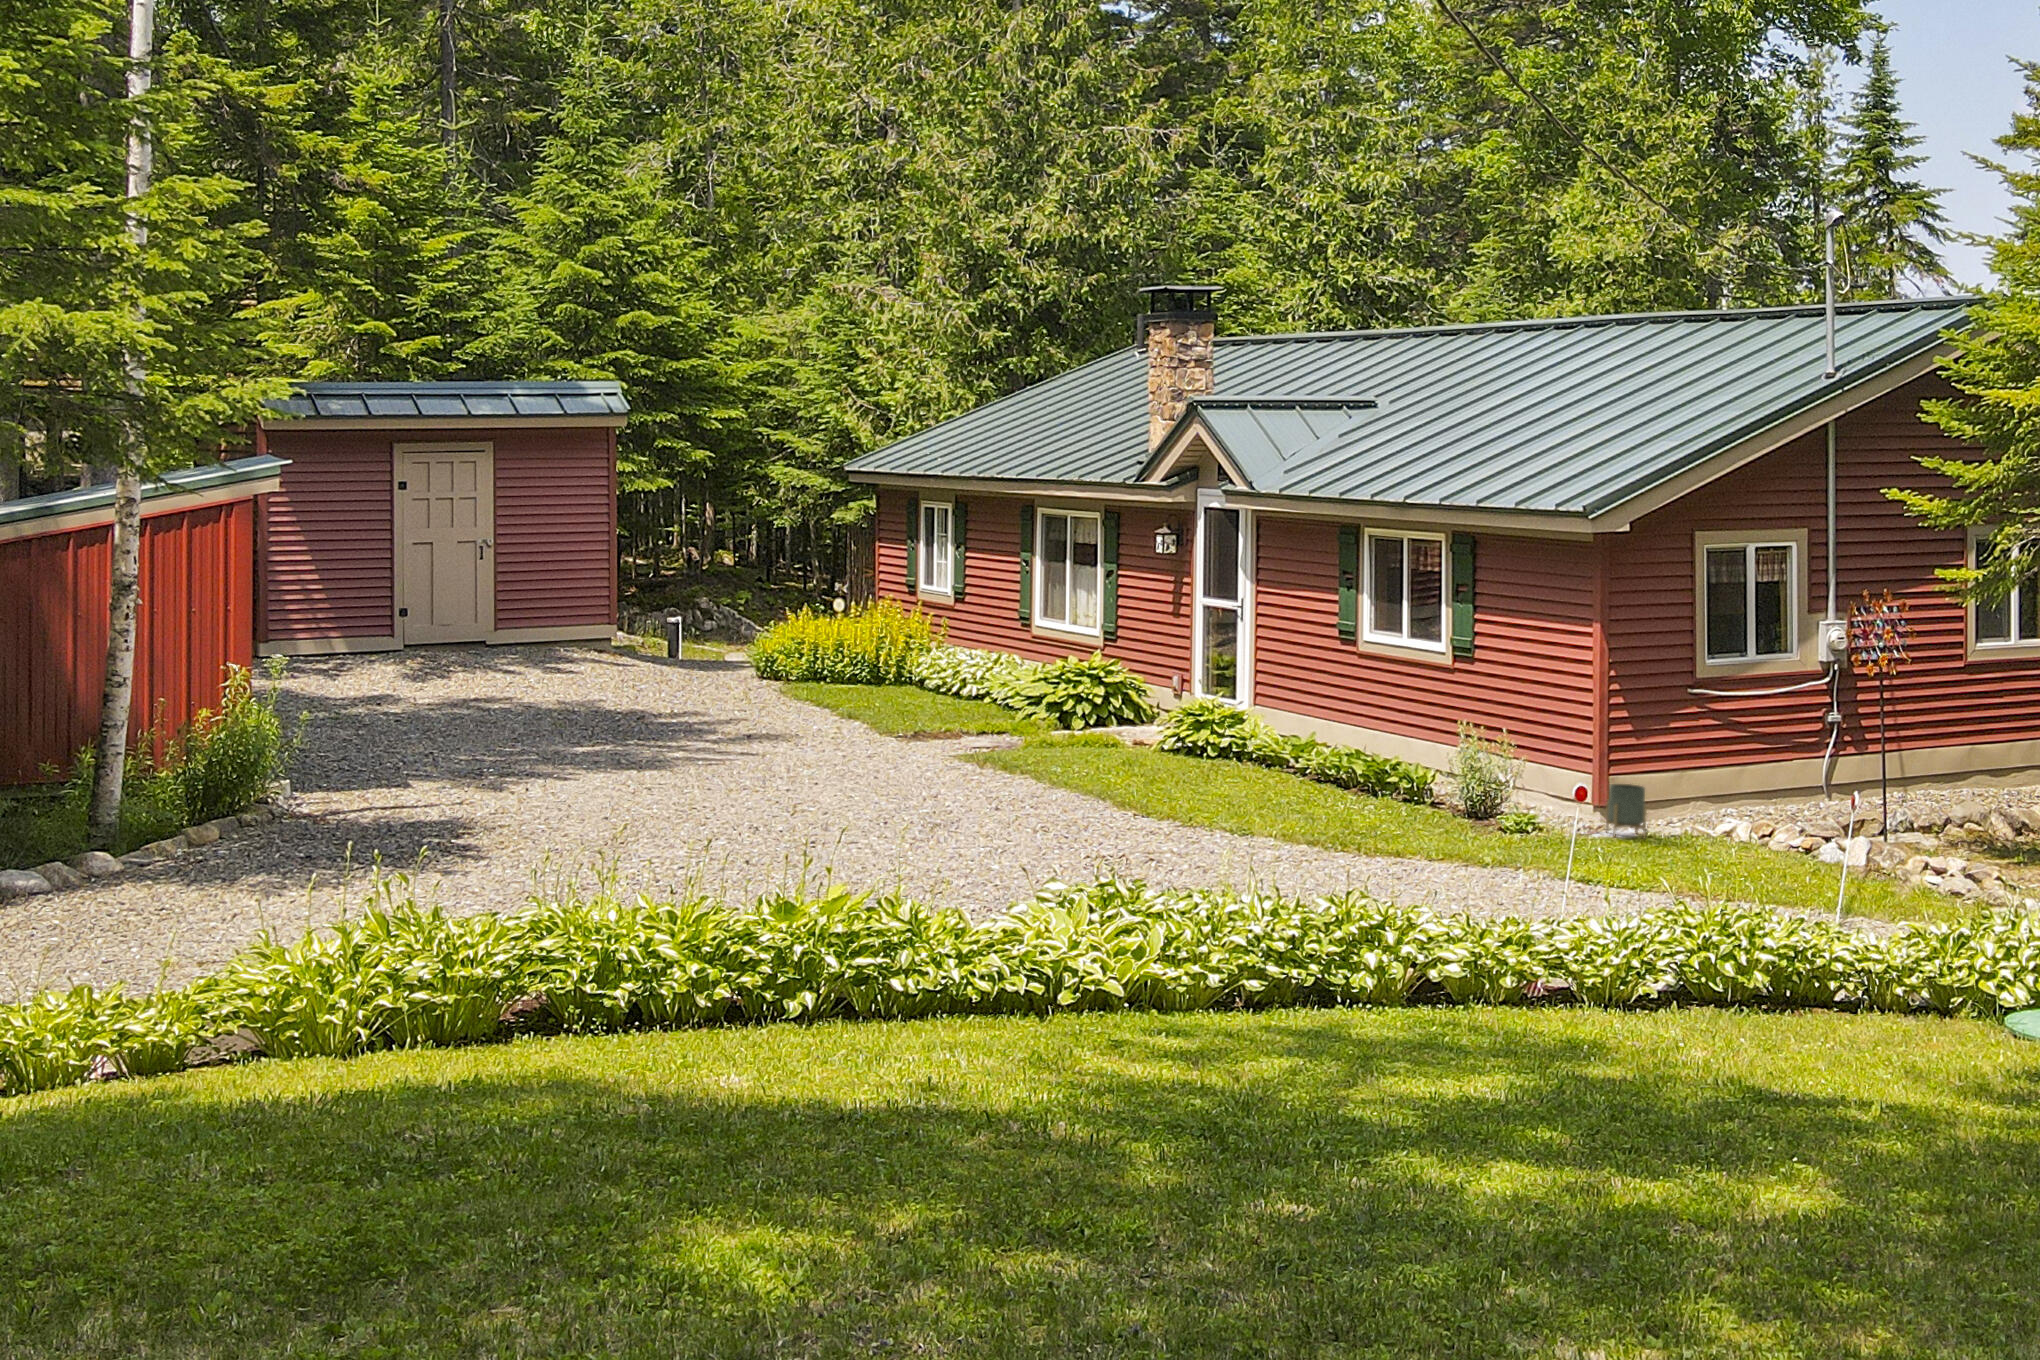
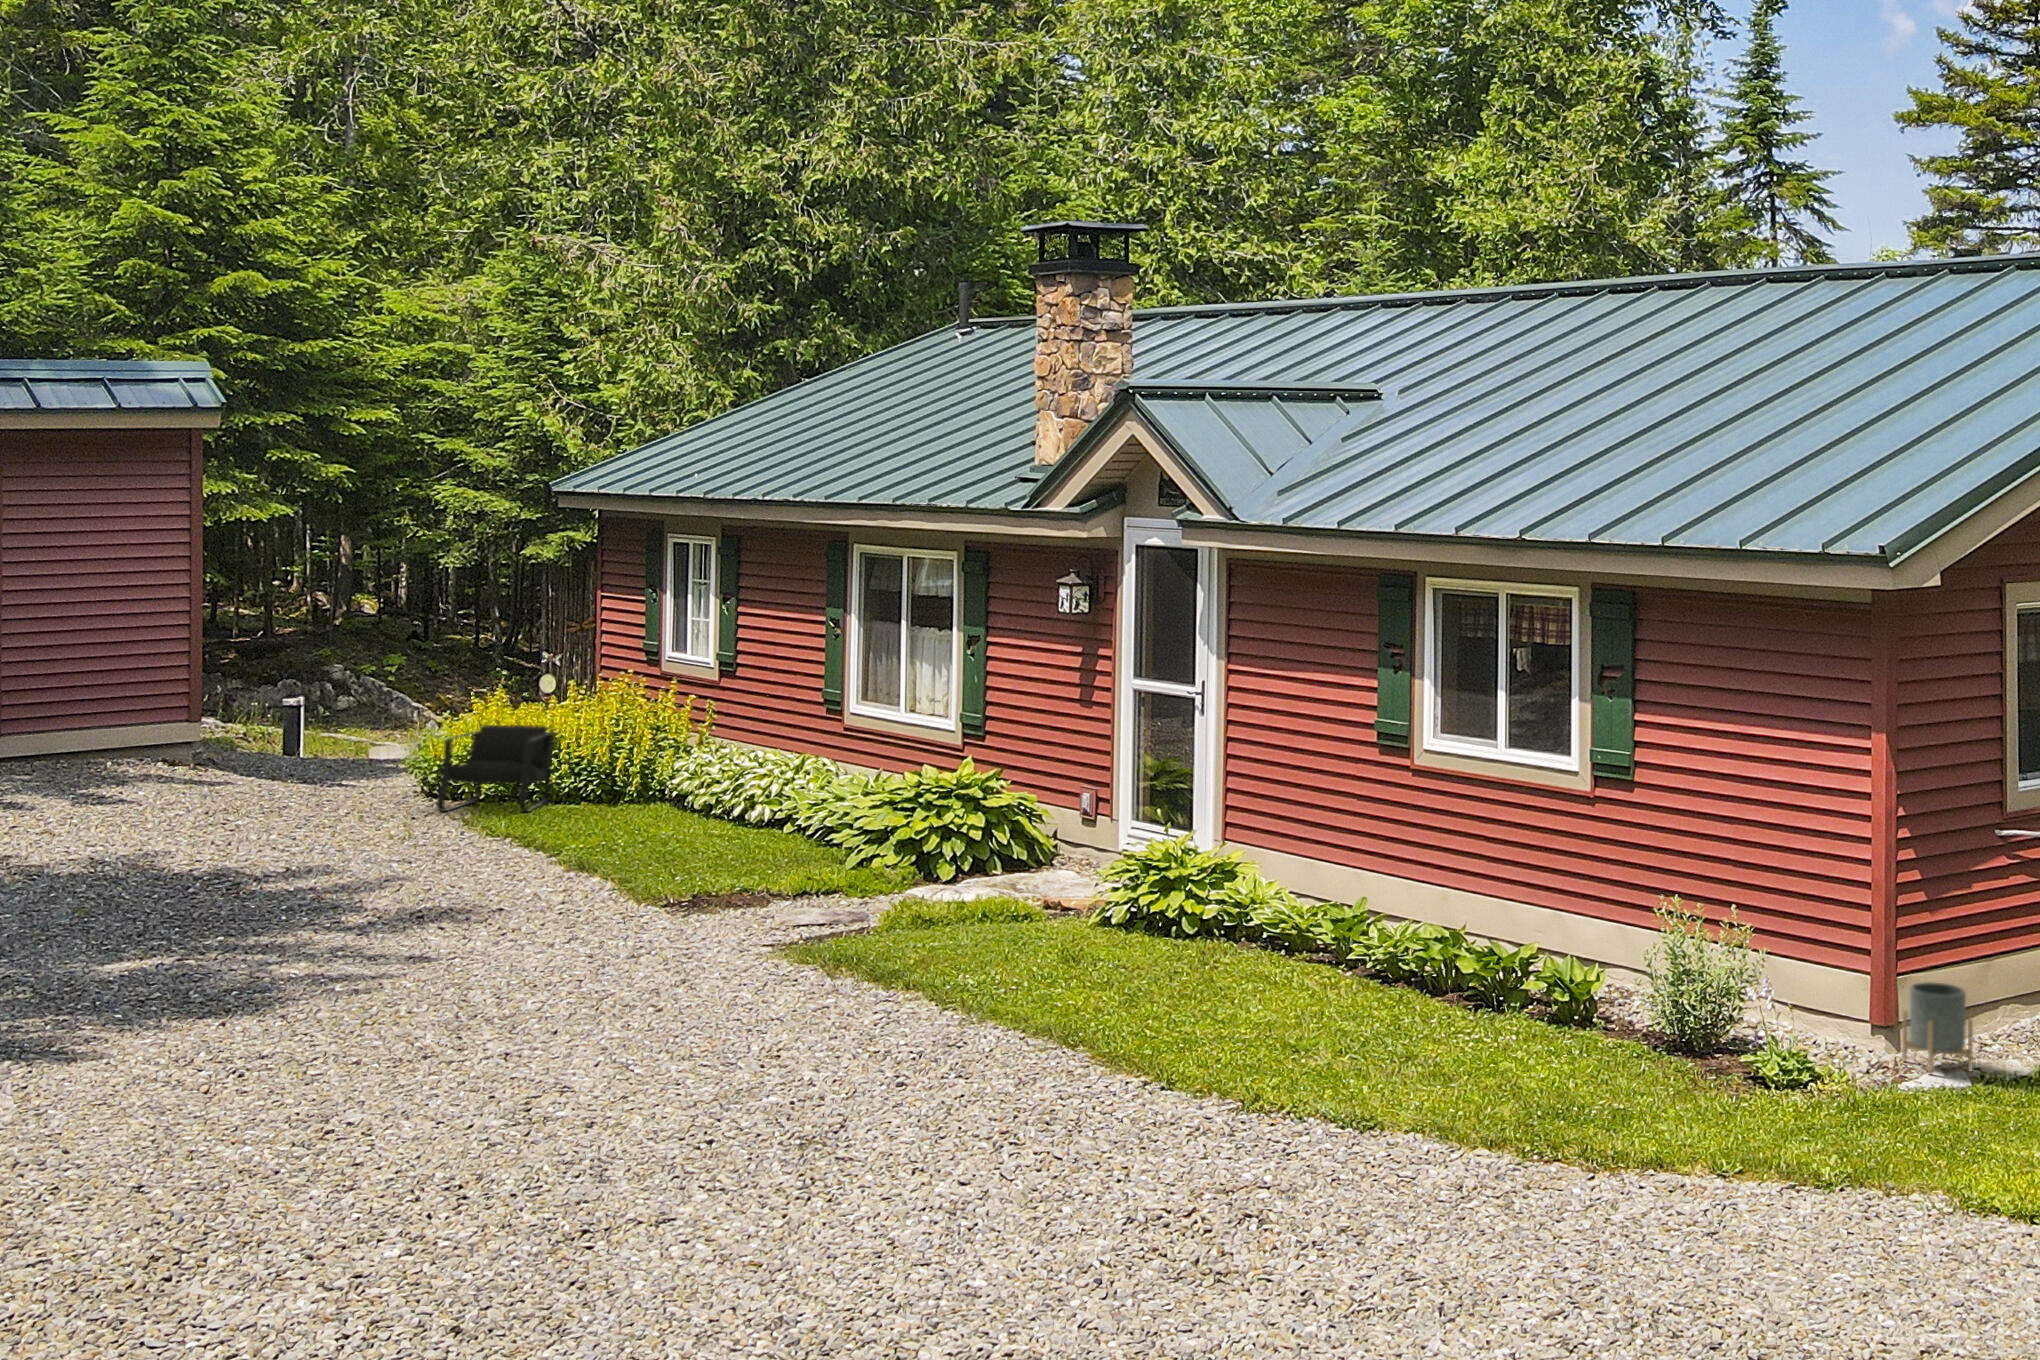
armchair: none [767,625,842,684] -> present [436,725,556,812]

